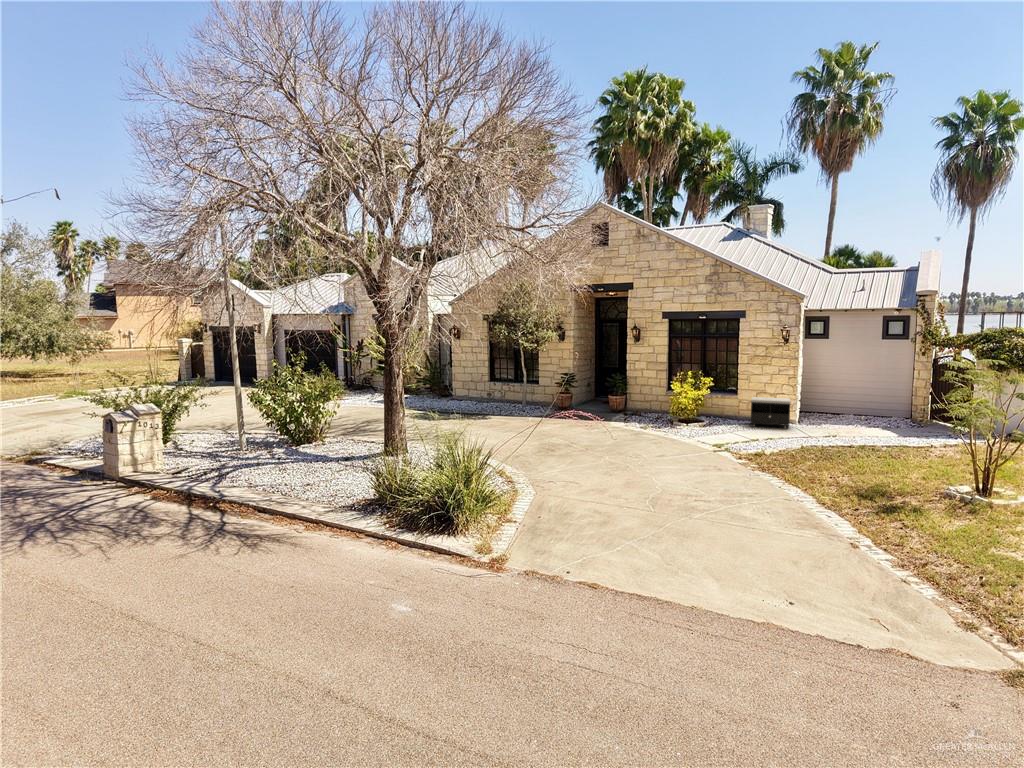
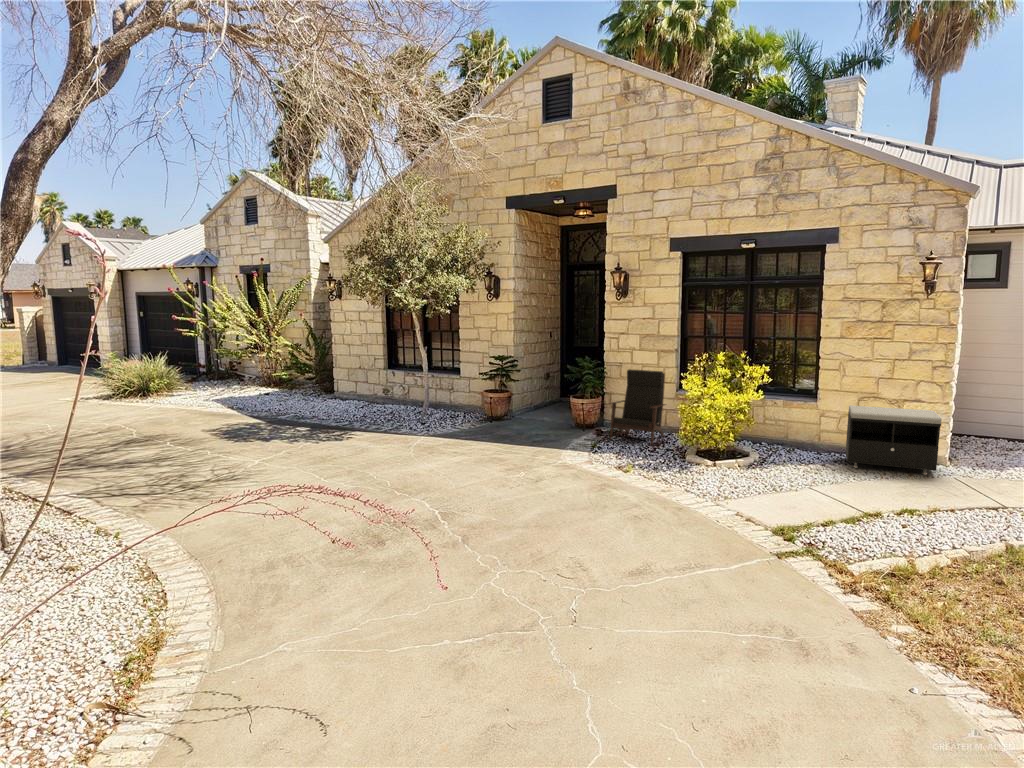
lounge chair: none [632,380,661,419] -> present [609,369,666,445]

